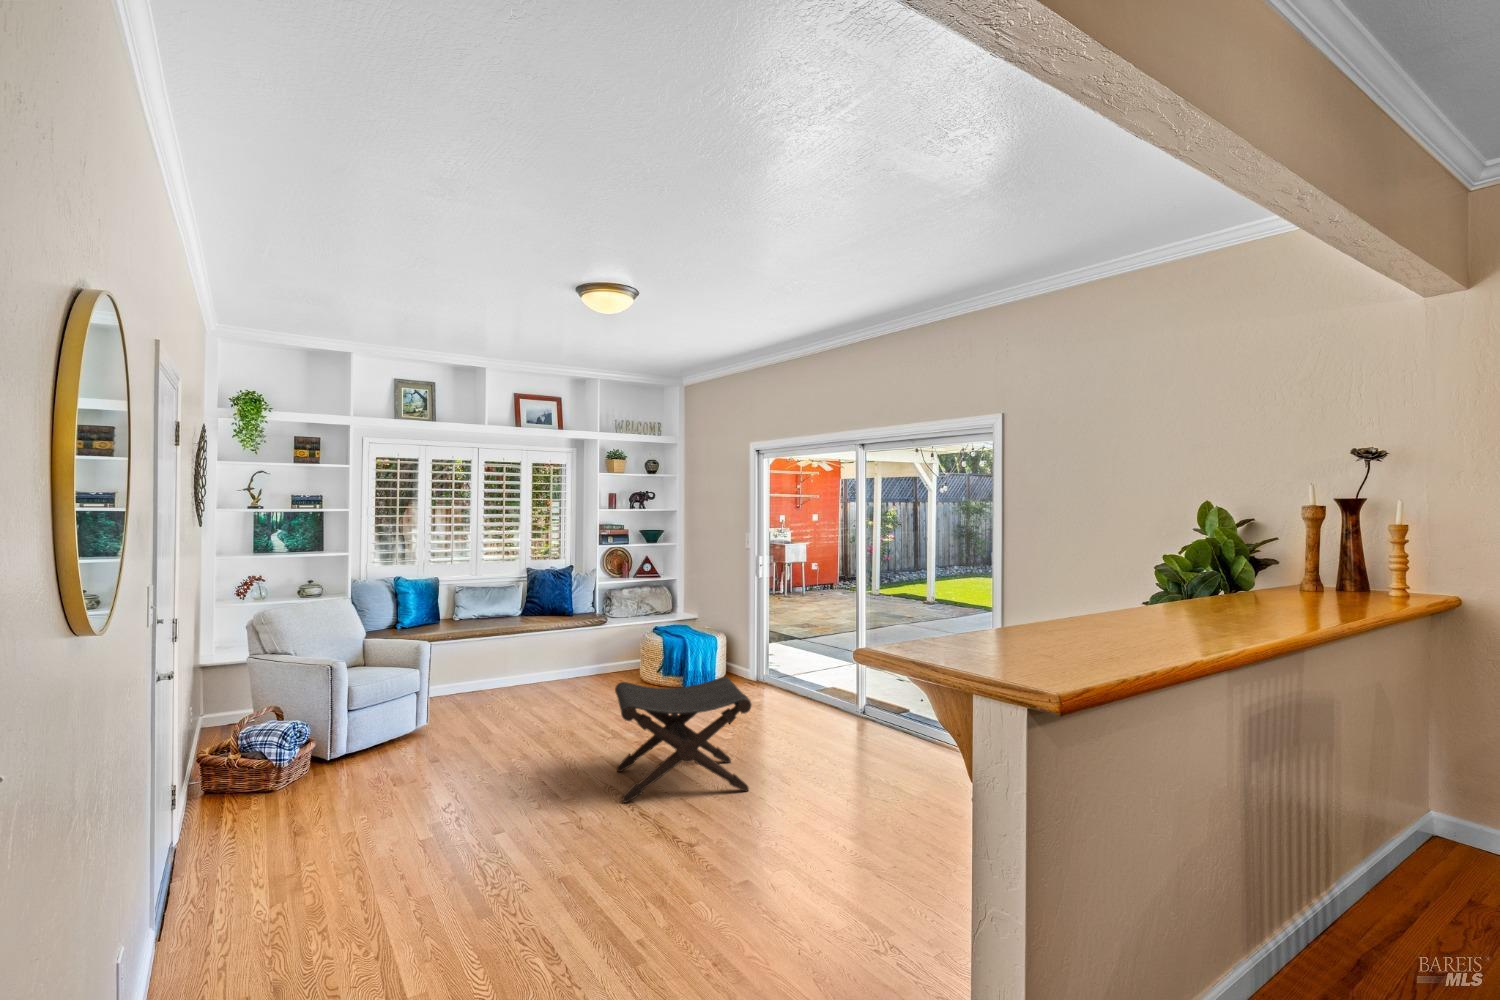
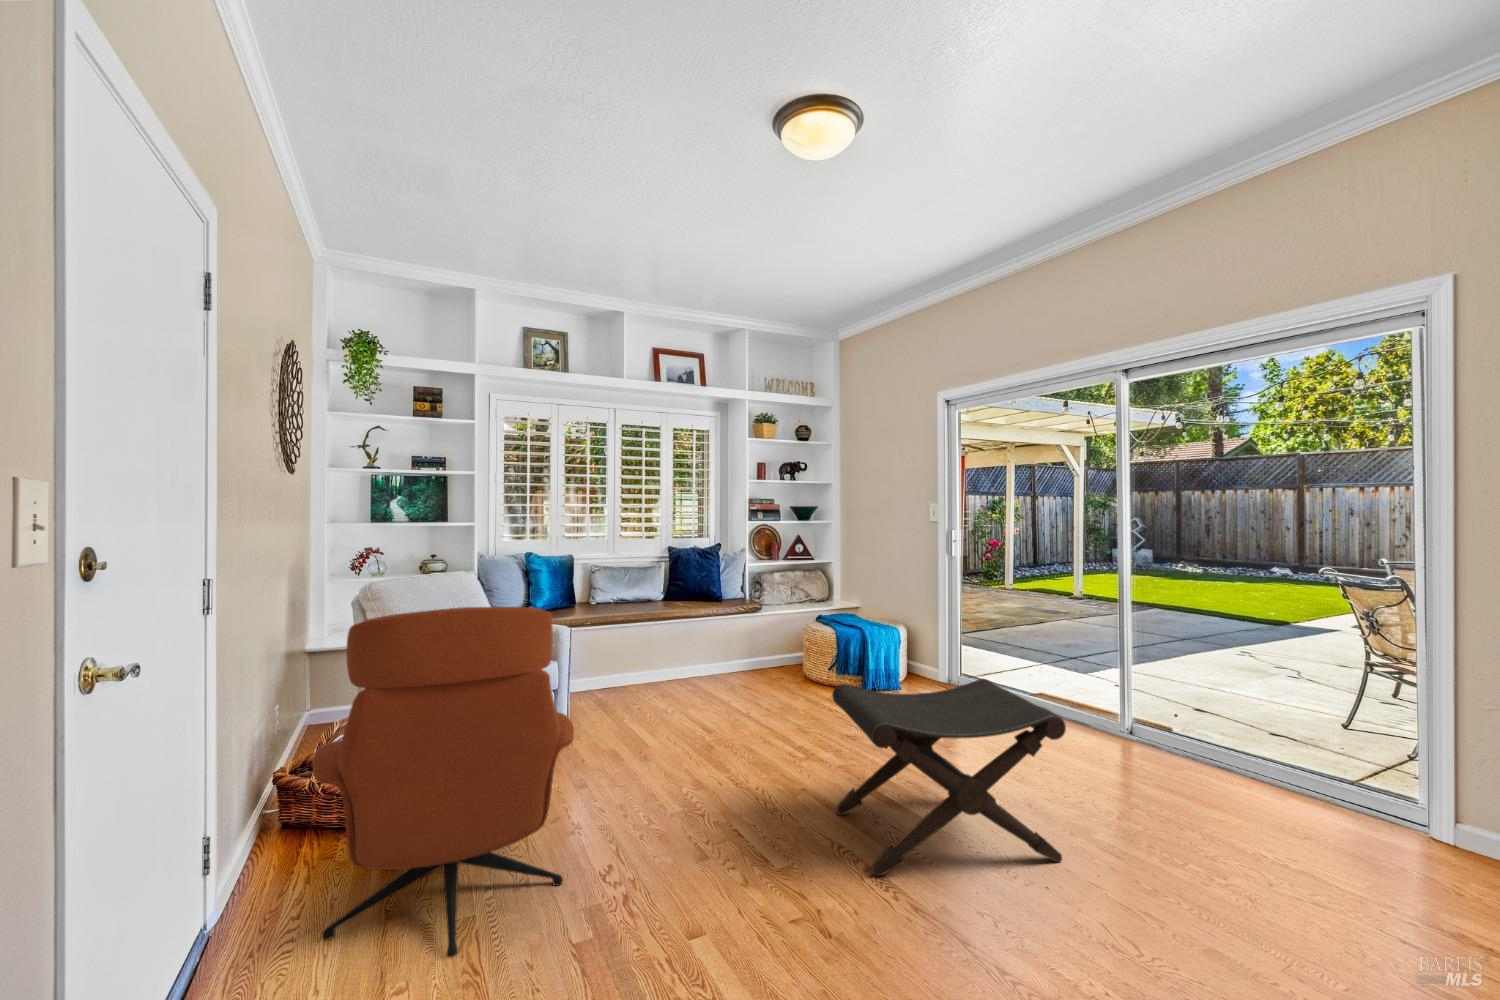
lounge chair: none [247,636,422,850] -> present [312,607,574,957]

